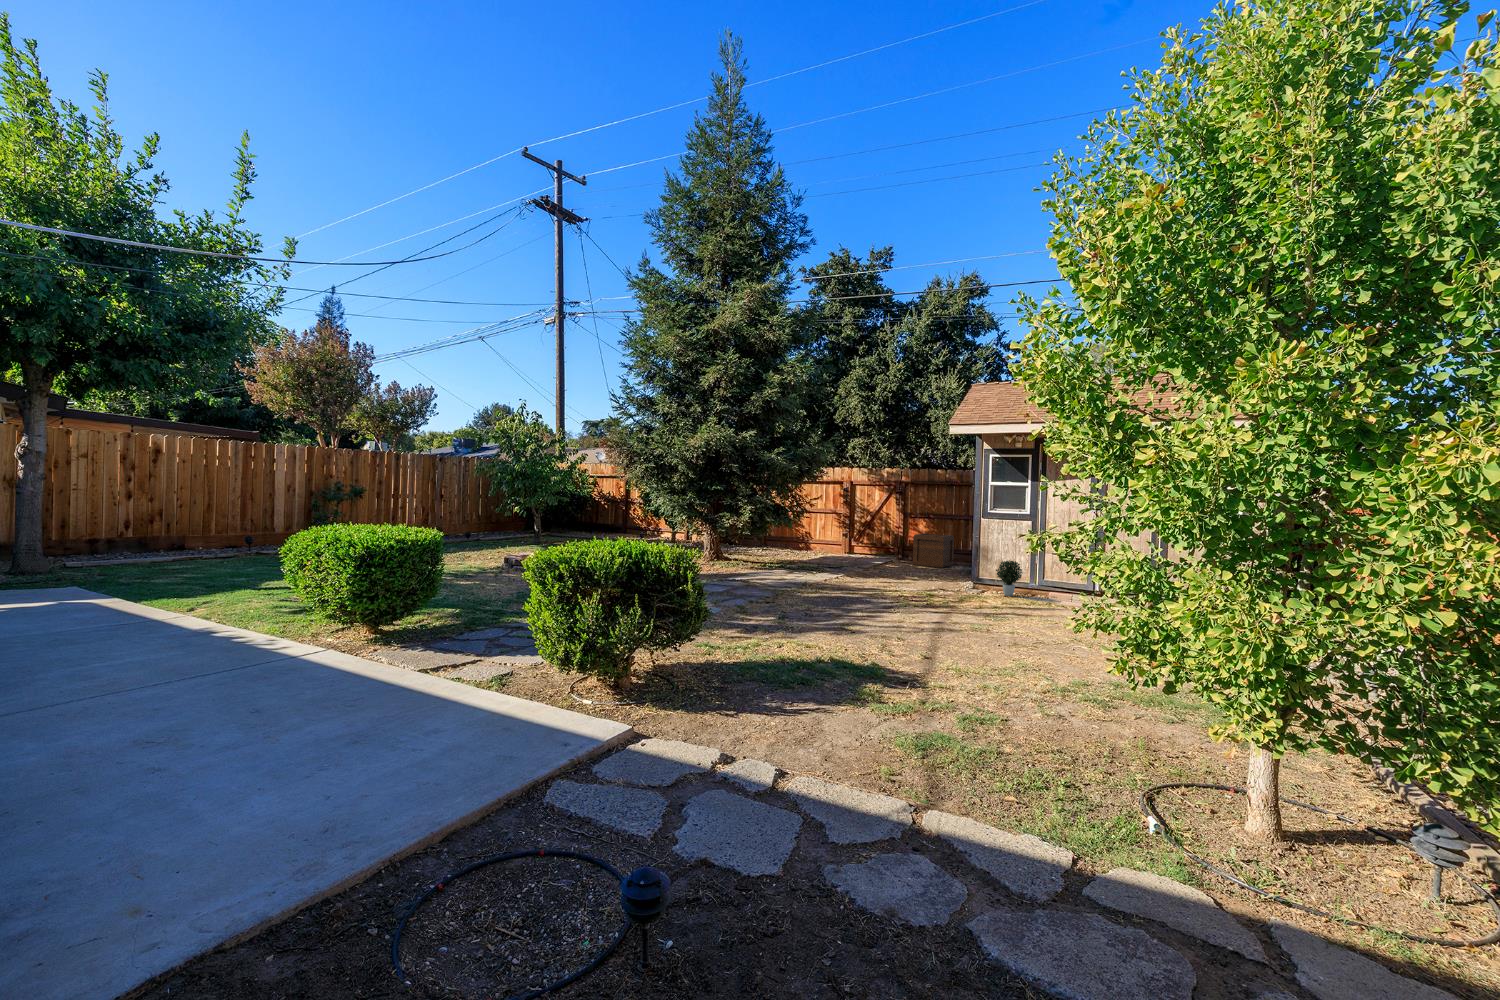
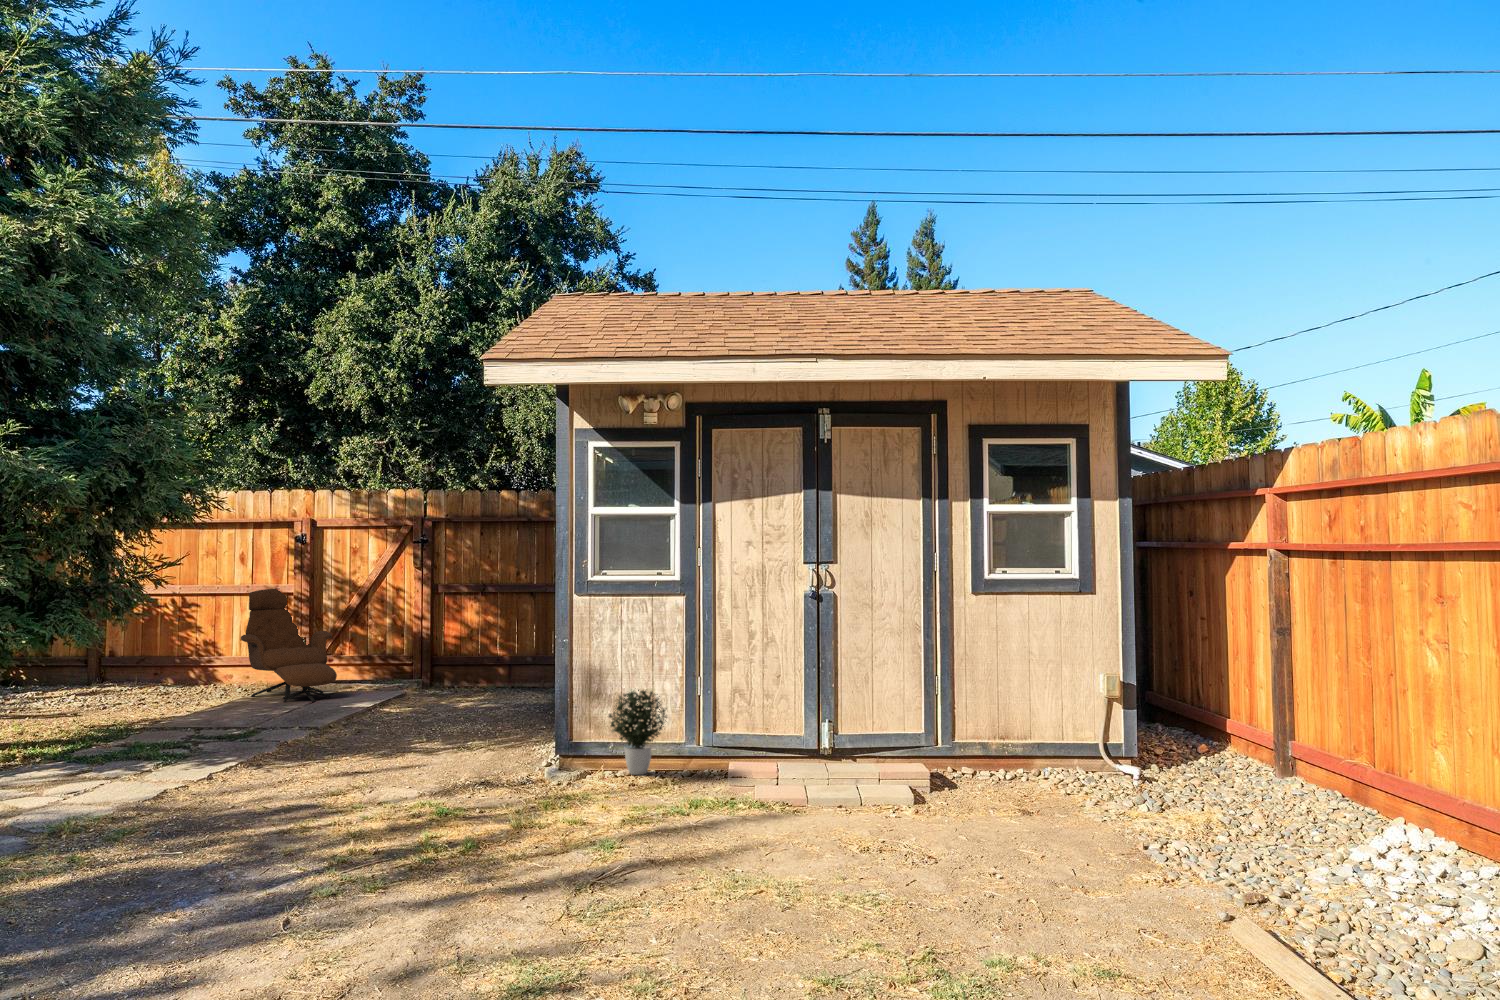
lounge chair: none [822,511,863,561] -> present [241,589,337,702]
wooden crate: present [913,534,954,568] -> none [448,629,537,702]

